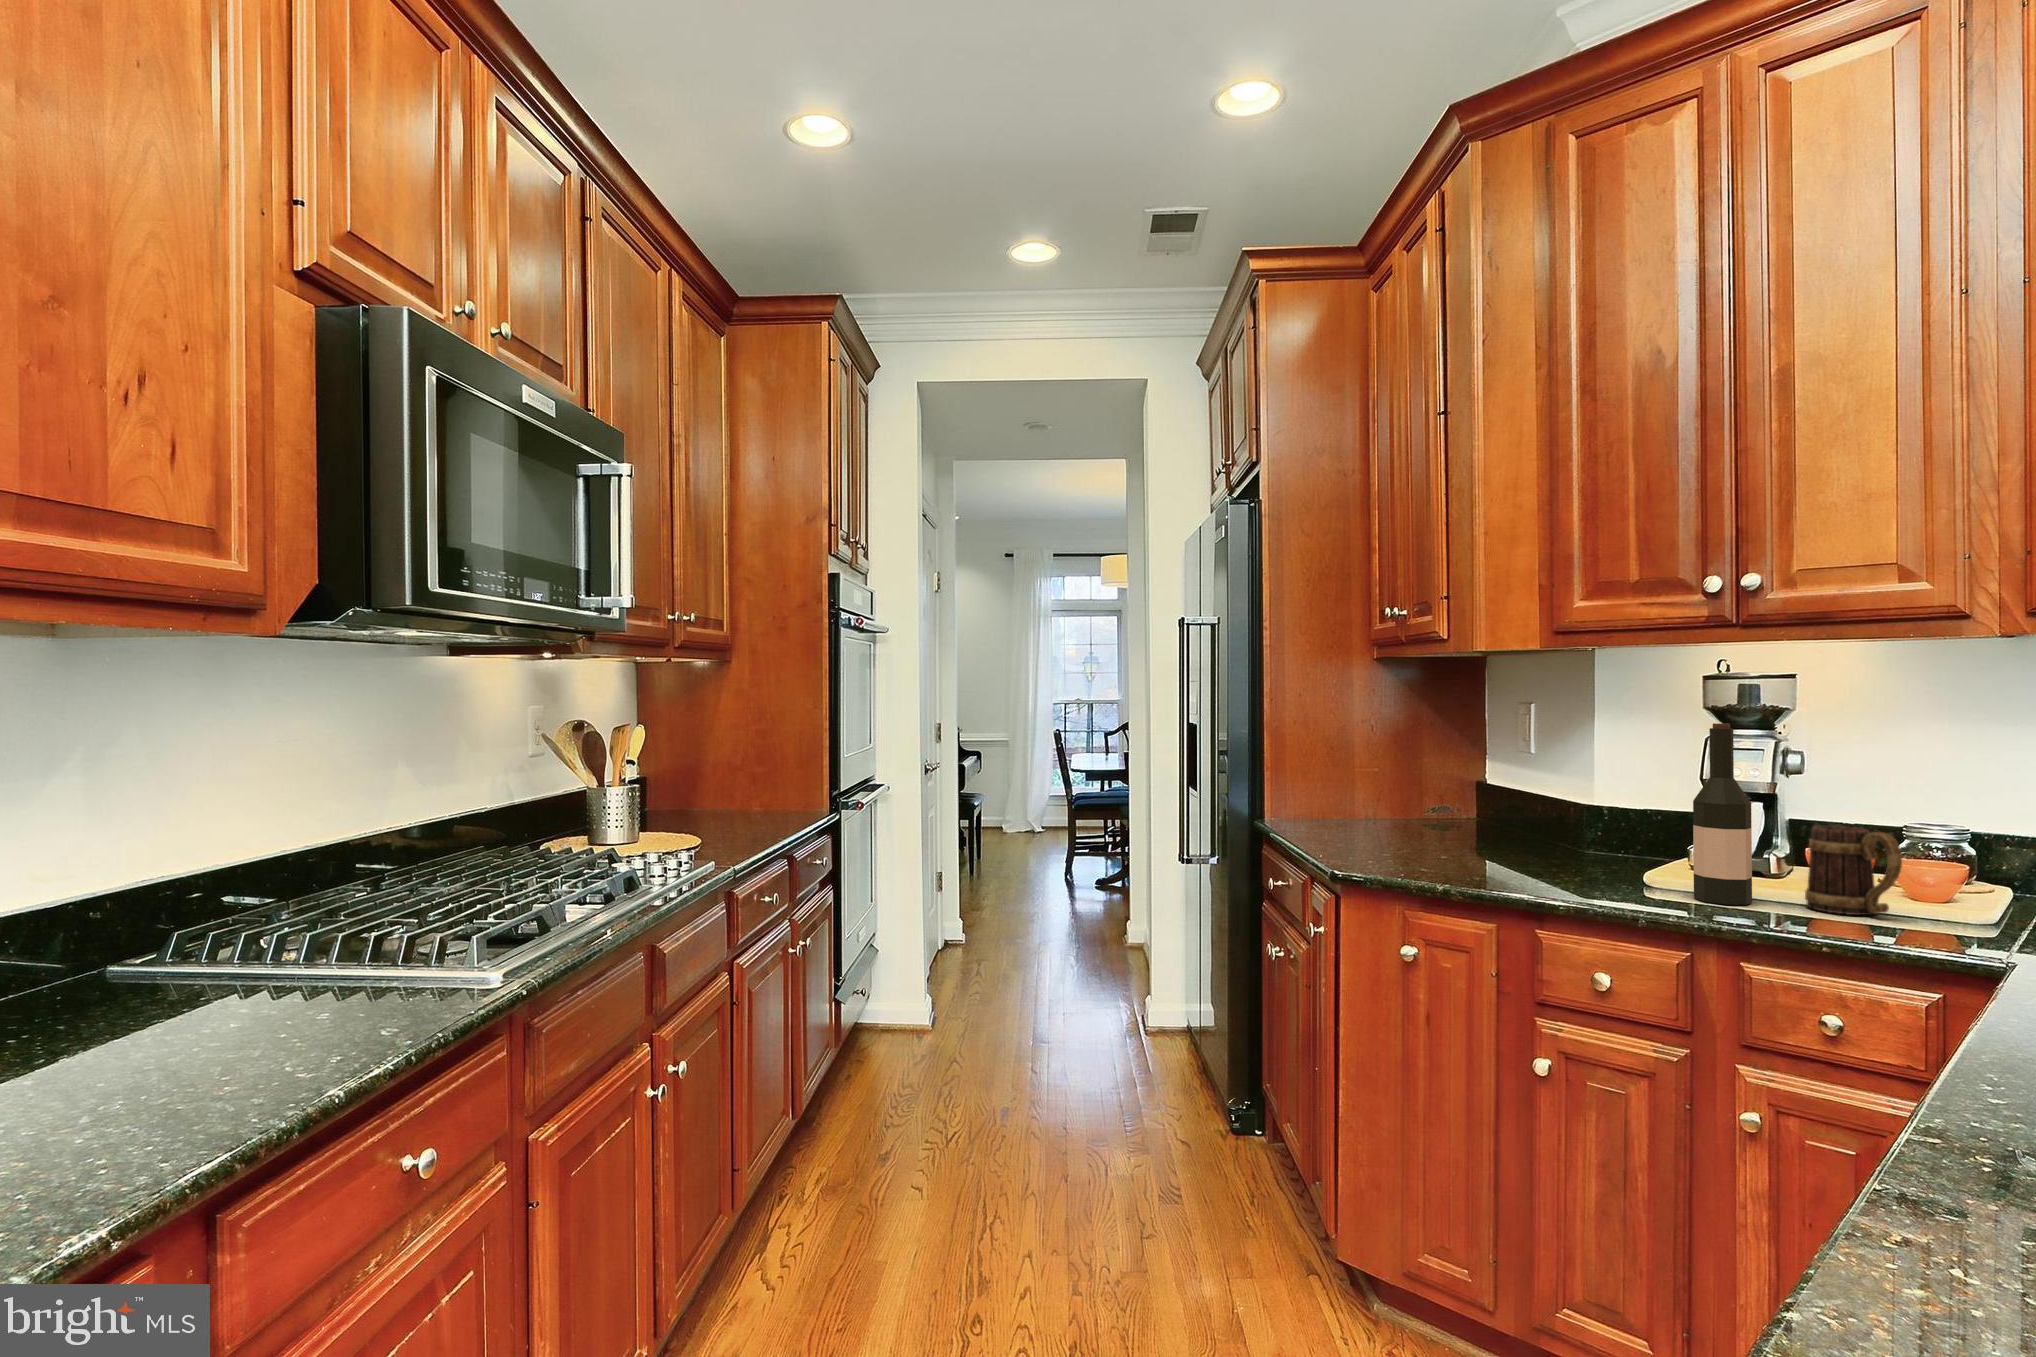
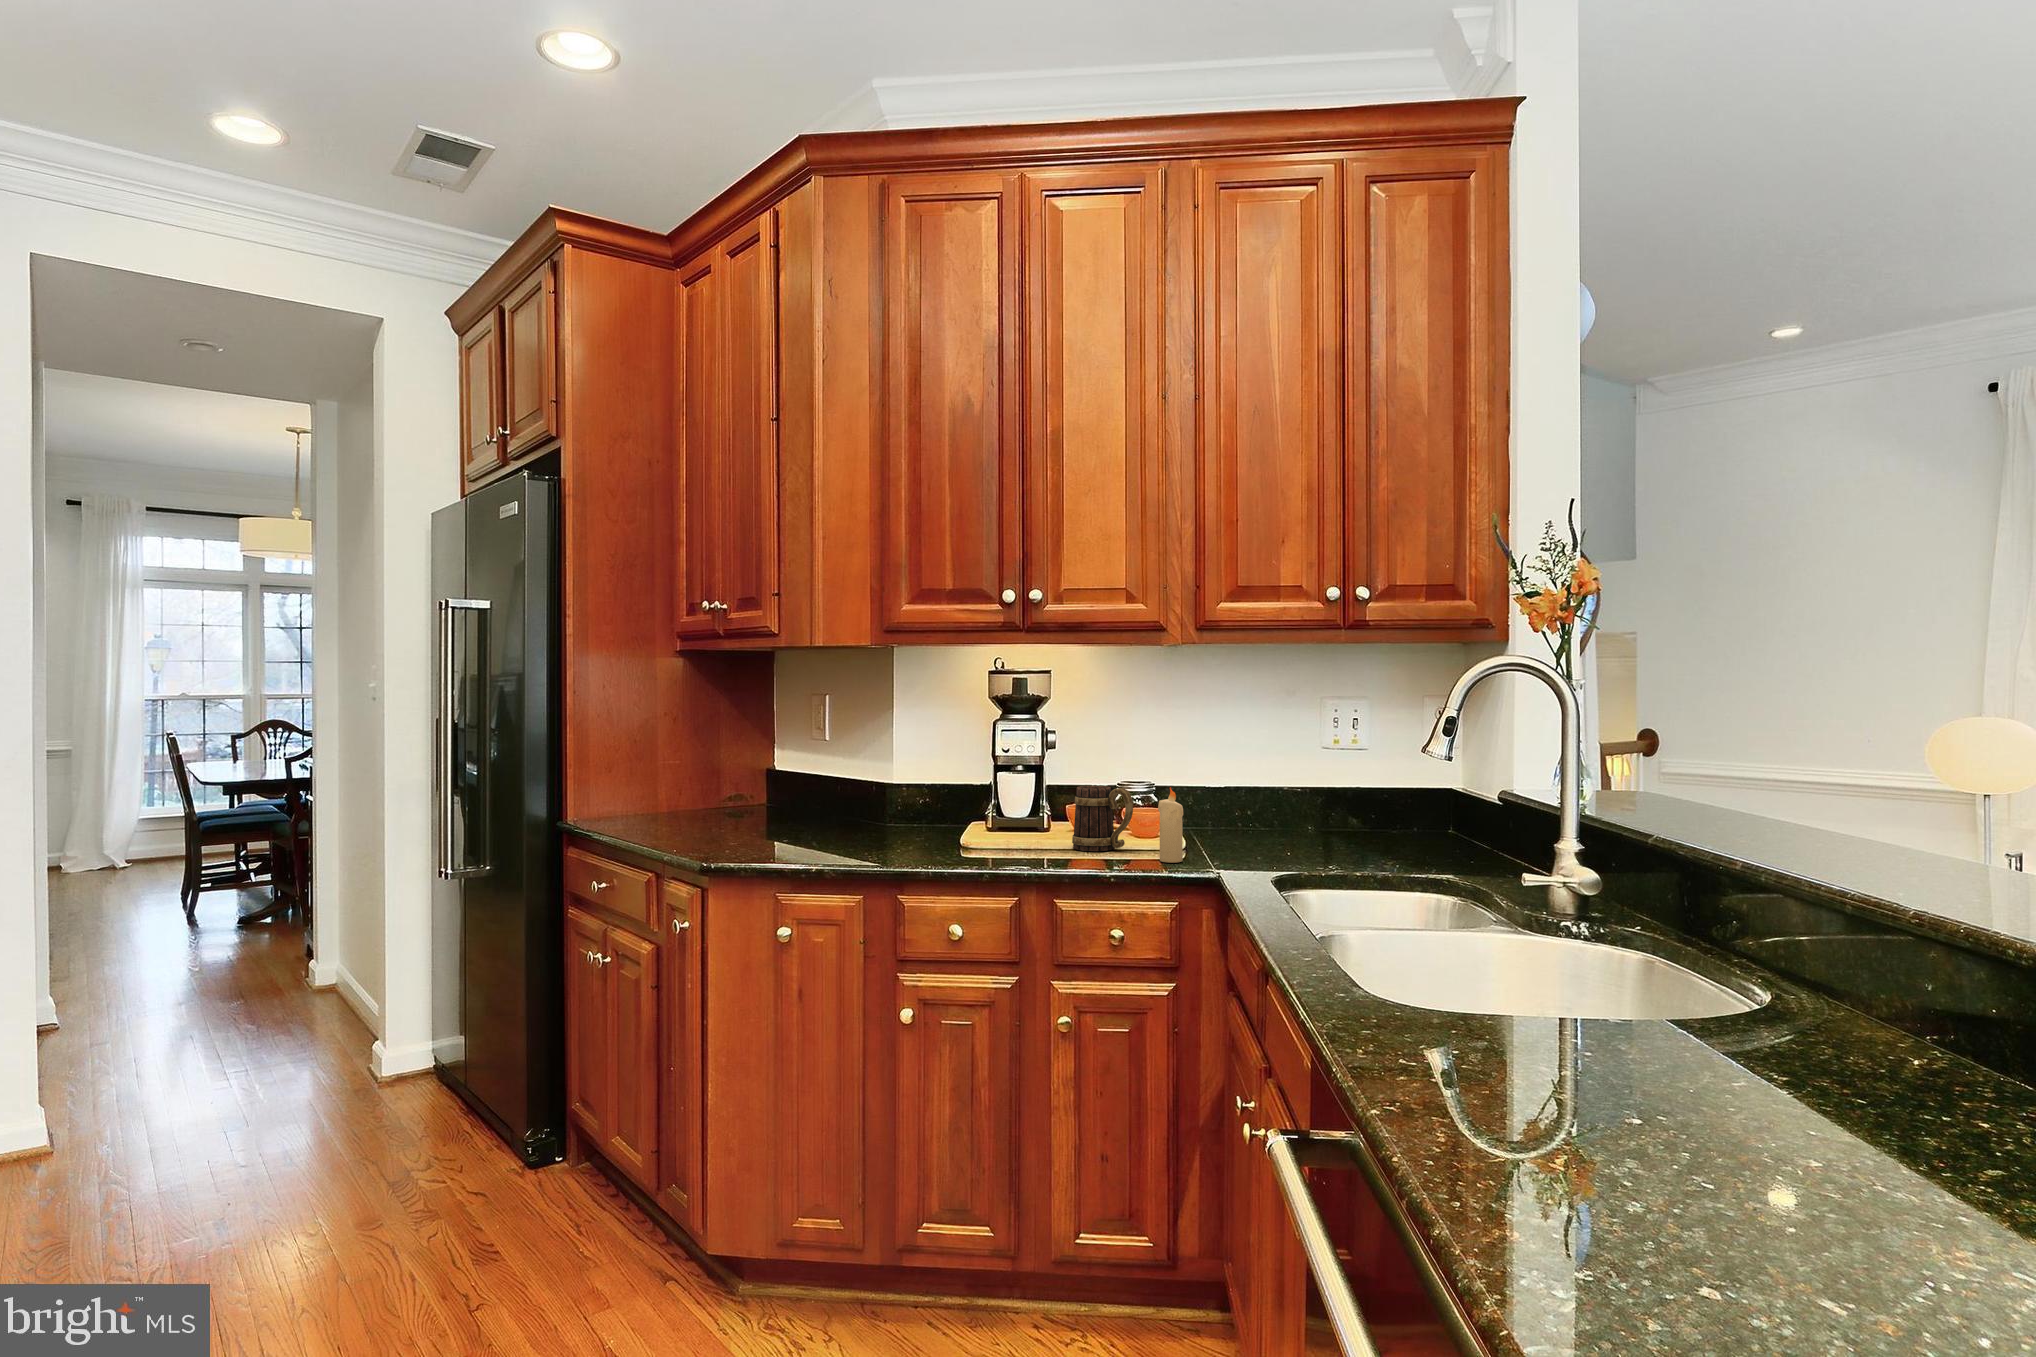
wine bottle: present [1693,723,1752,905] -> none [1004,711,1041,854]
candle: none [1930,837,1977,945] -> present [1158,788,1183,863]

